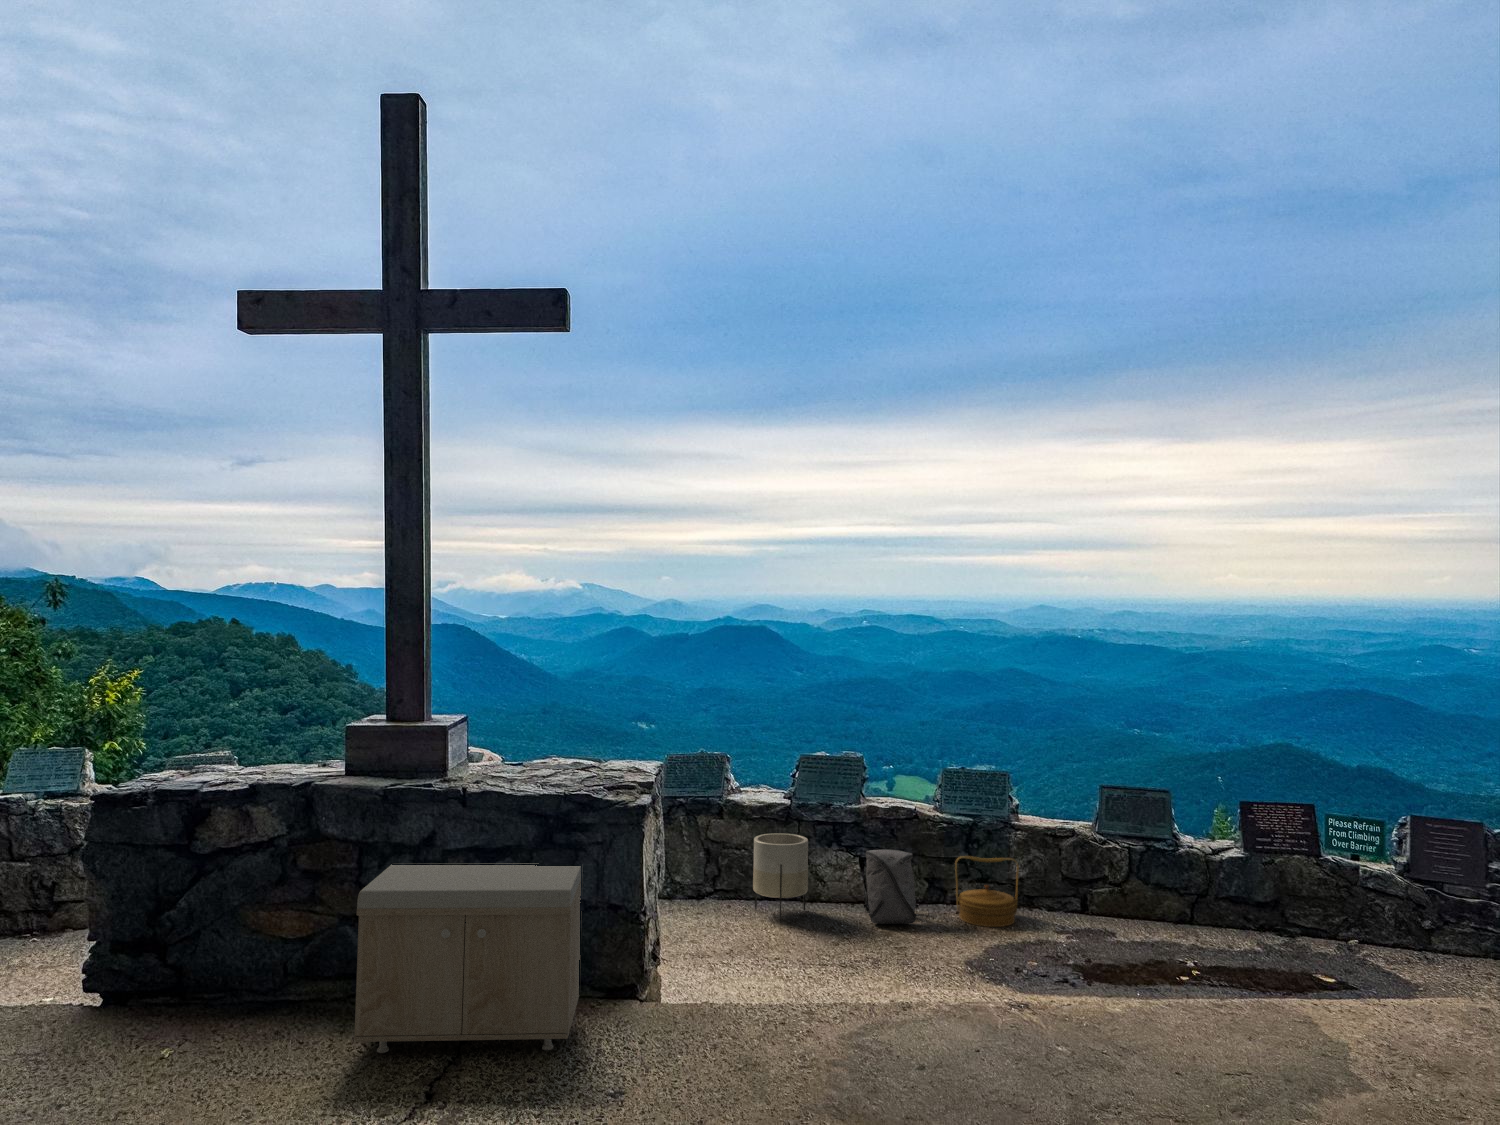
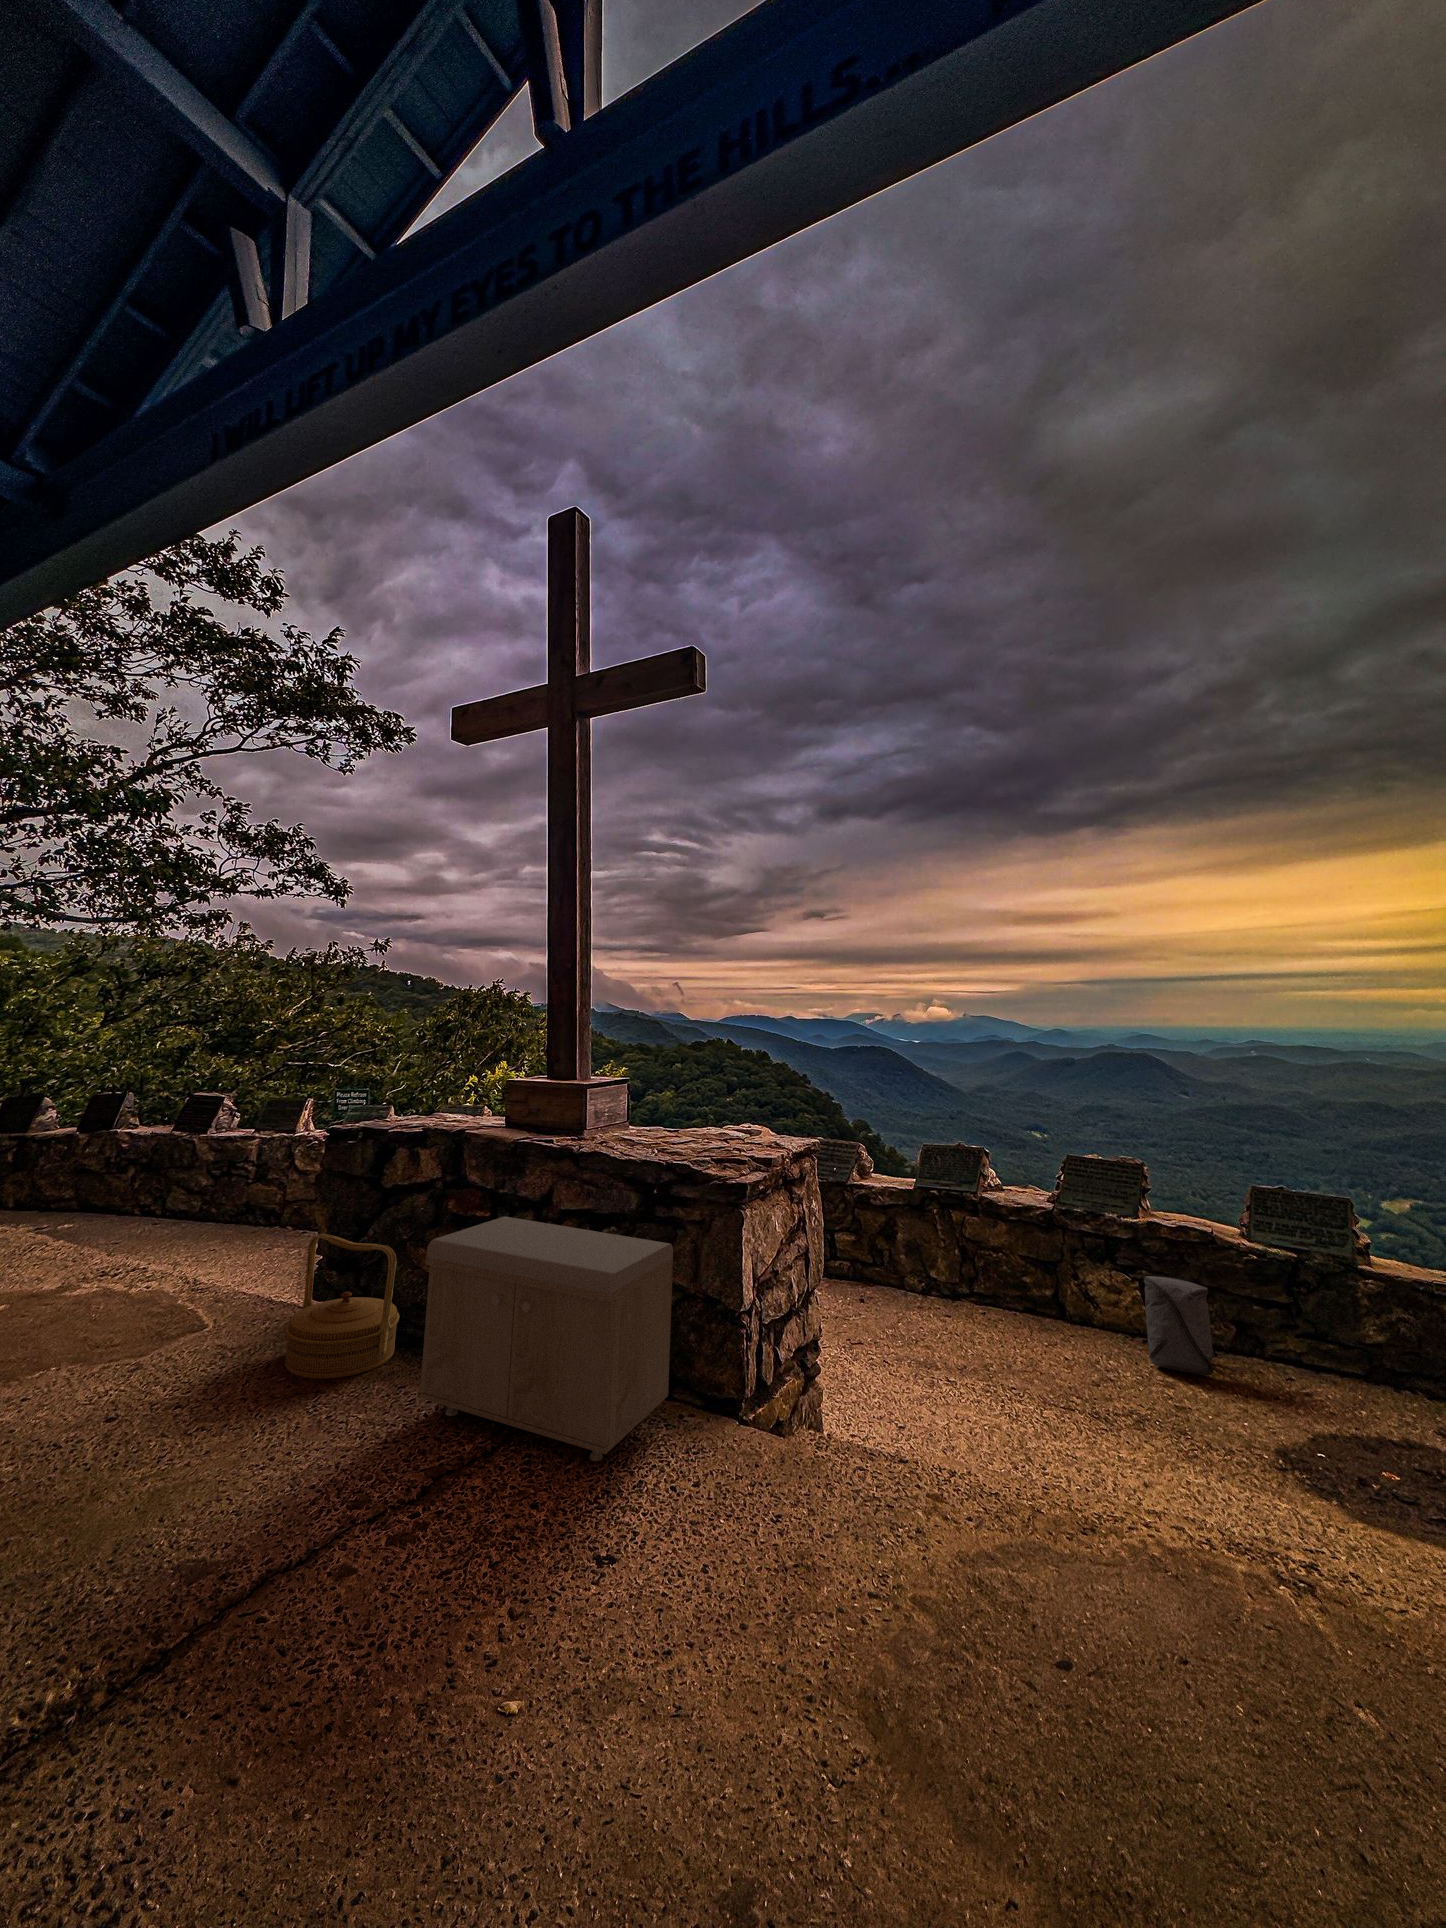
planter: present [753,833,808,923] -> none [1007,1239,1072,1342]
woven basket: present [955,856,1019,927] -> present [285,1234,400,1379]

